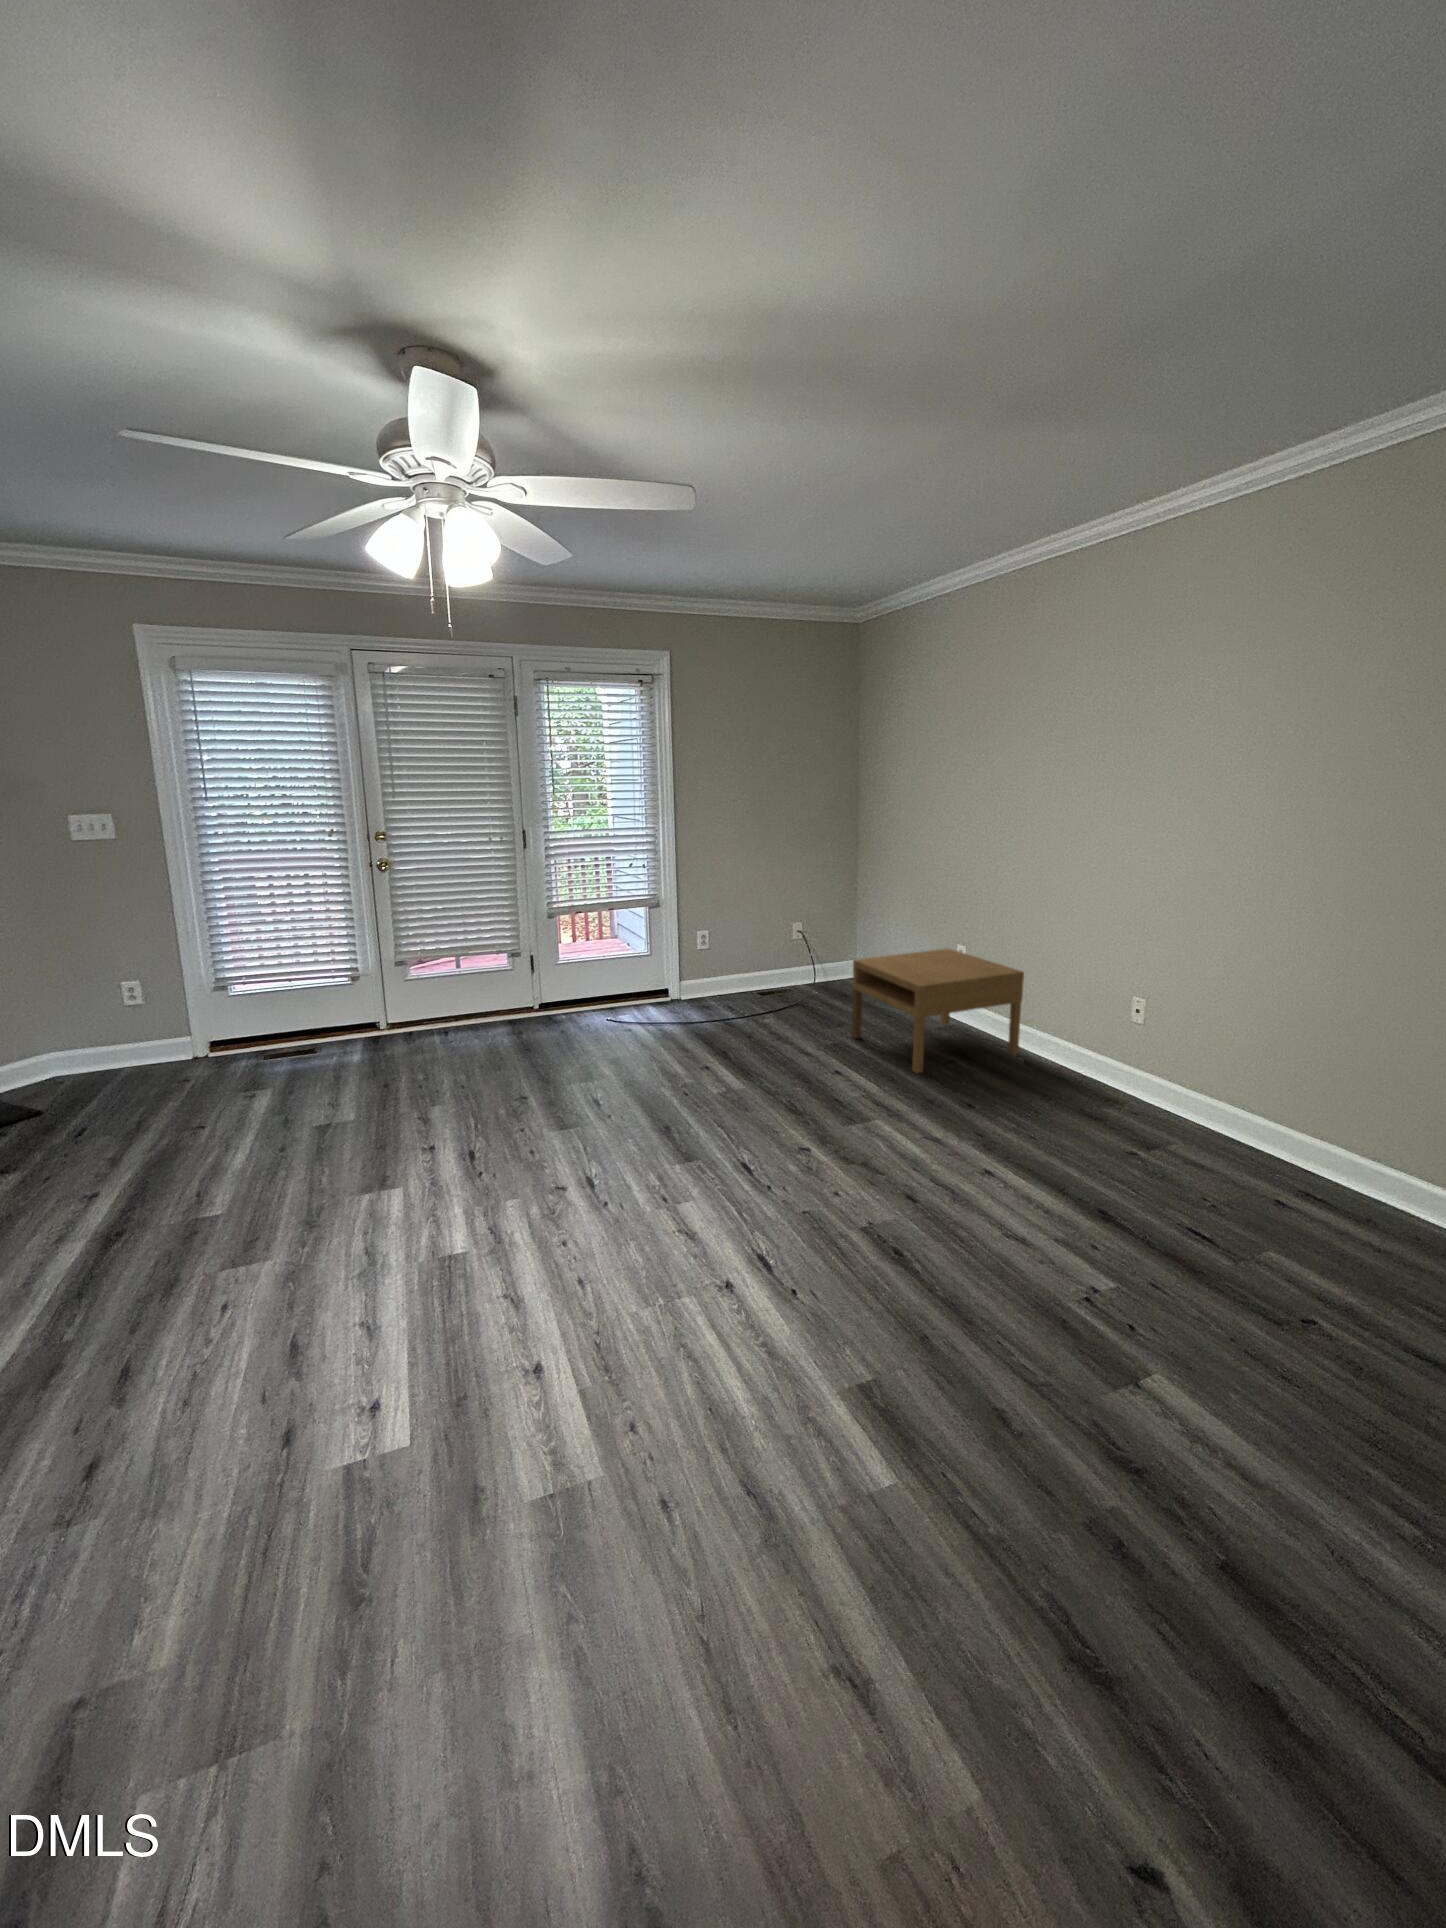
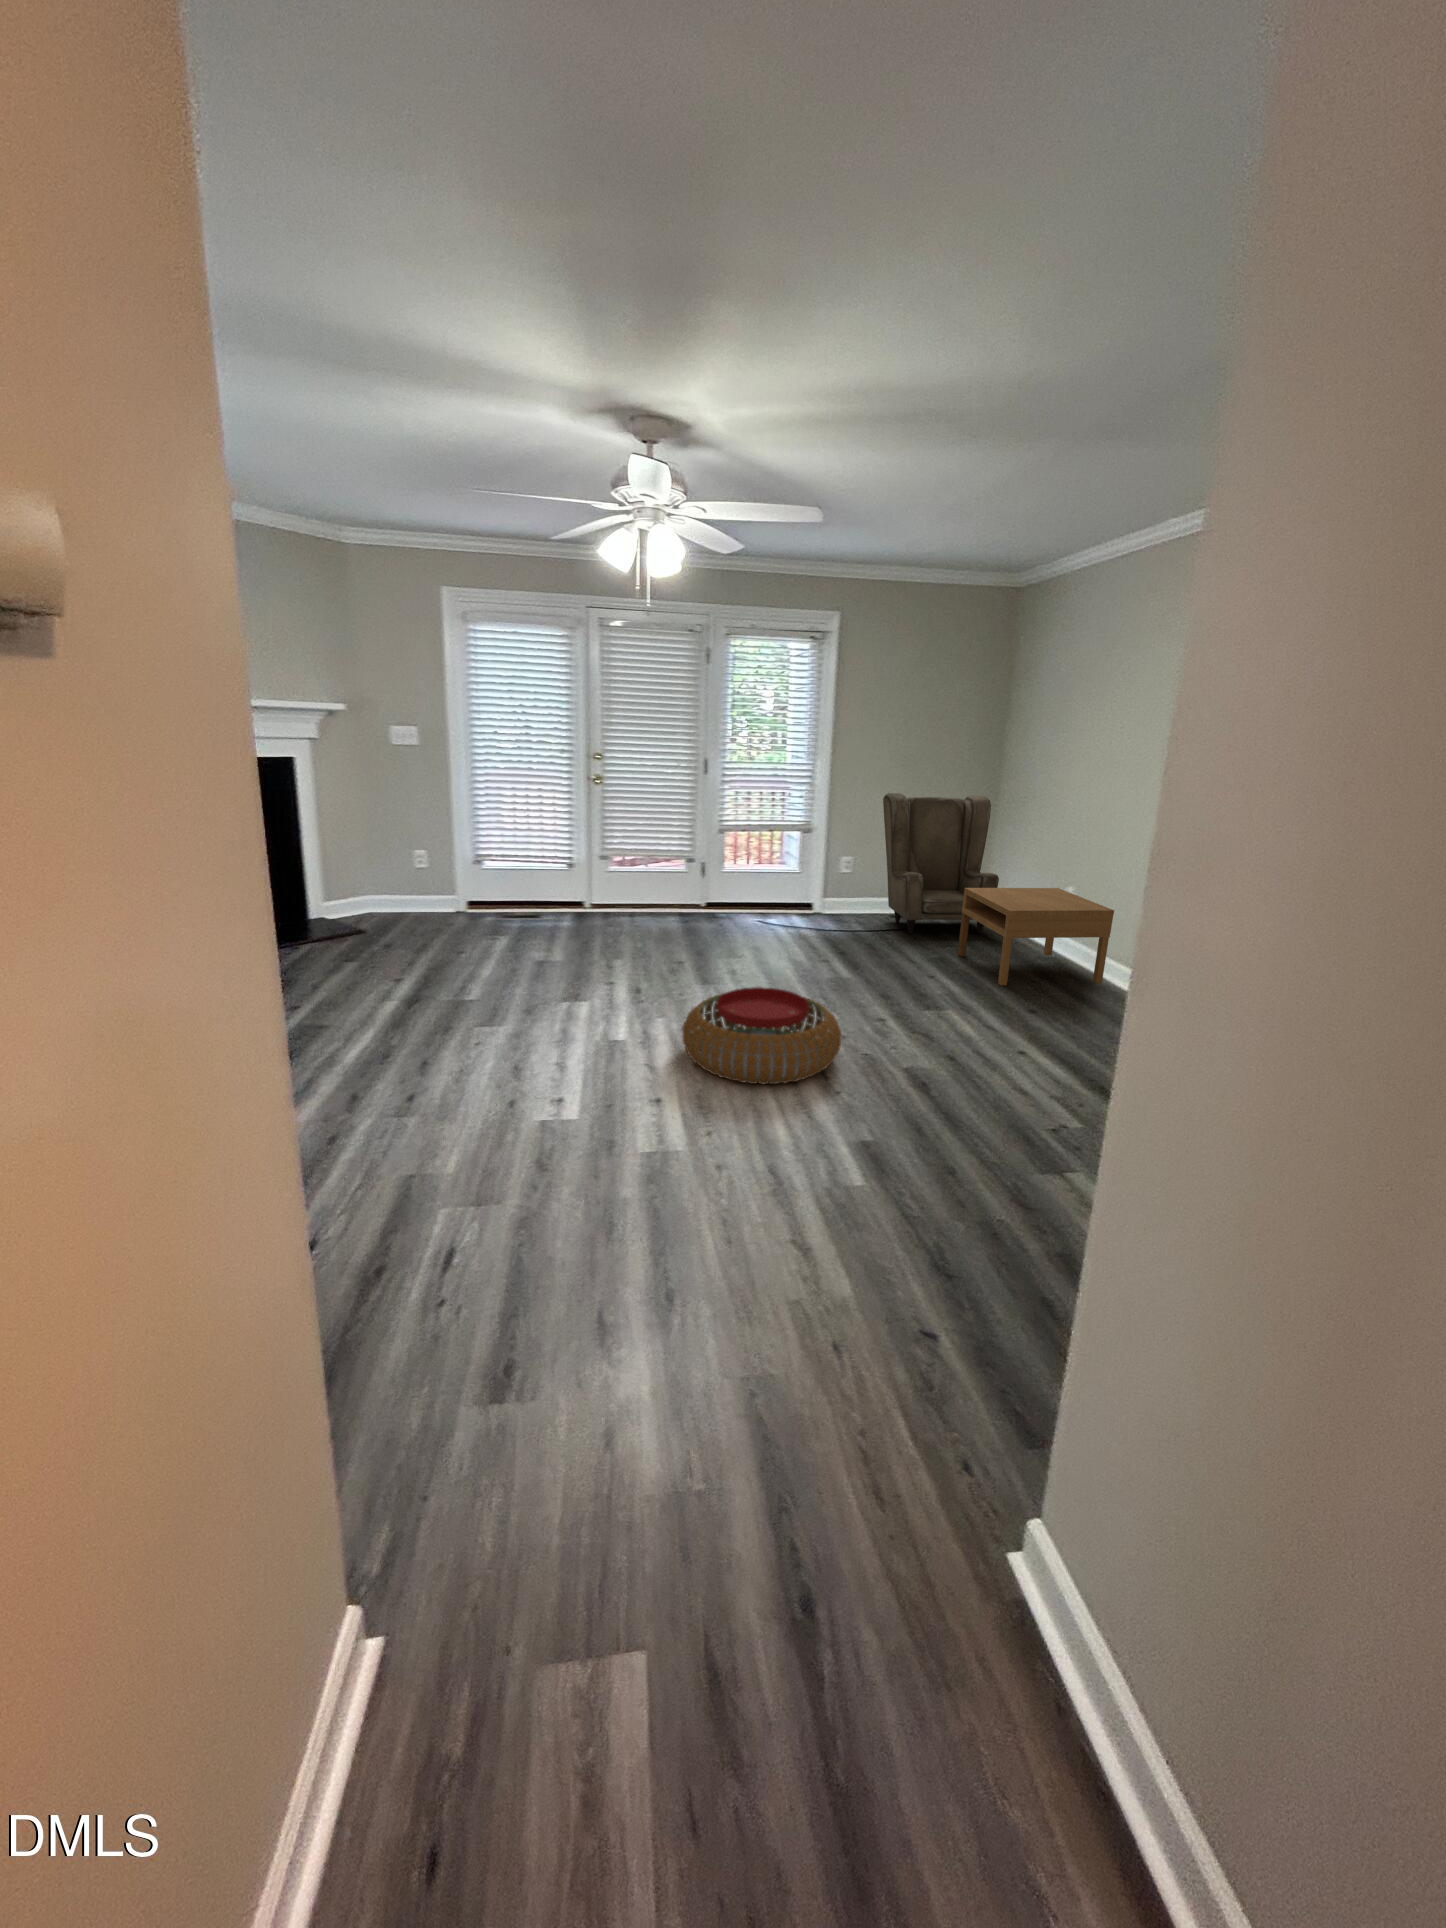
armchair: none [739,849,879,1014] -> present [883,793,999,933]
pouf: none [554,1142,779,1304] -> present [682,987,841,1084]

